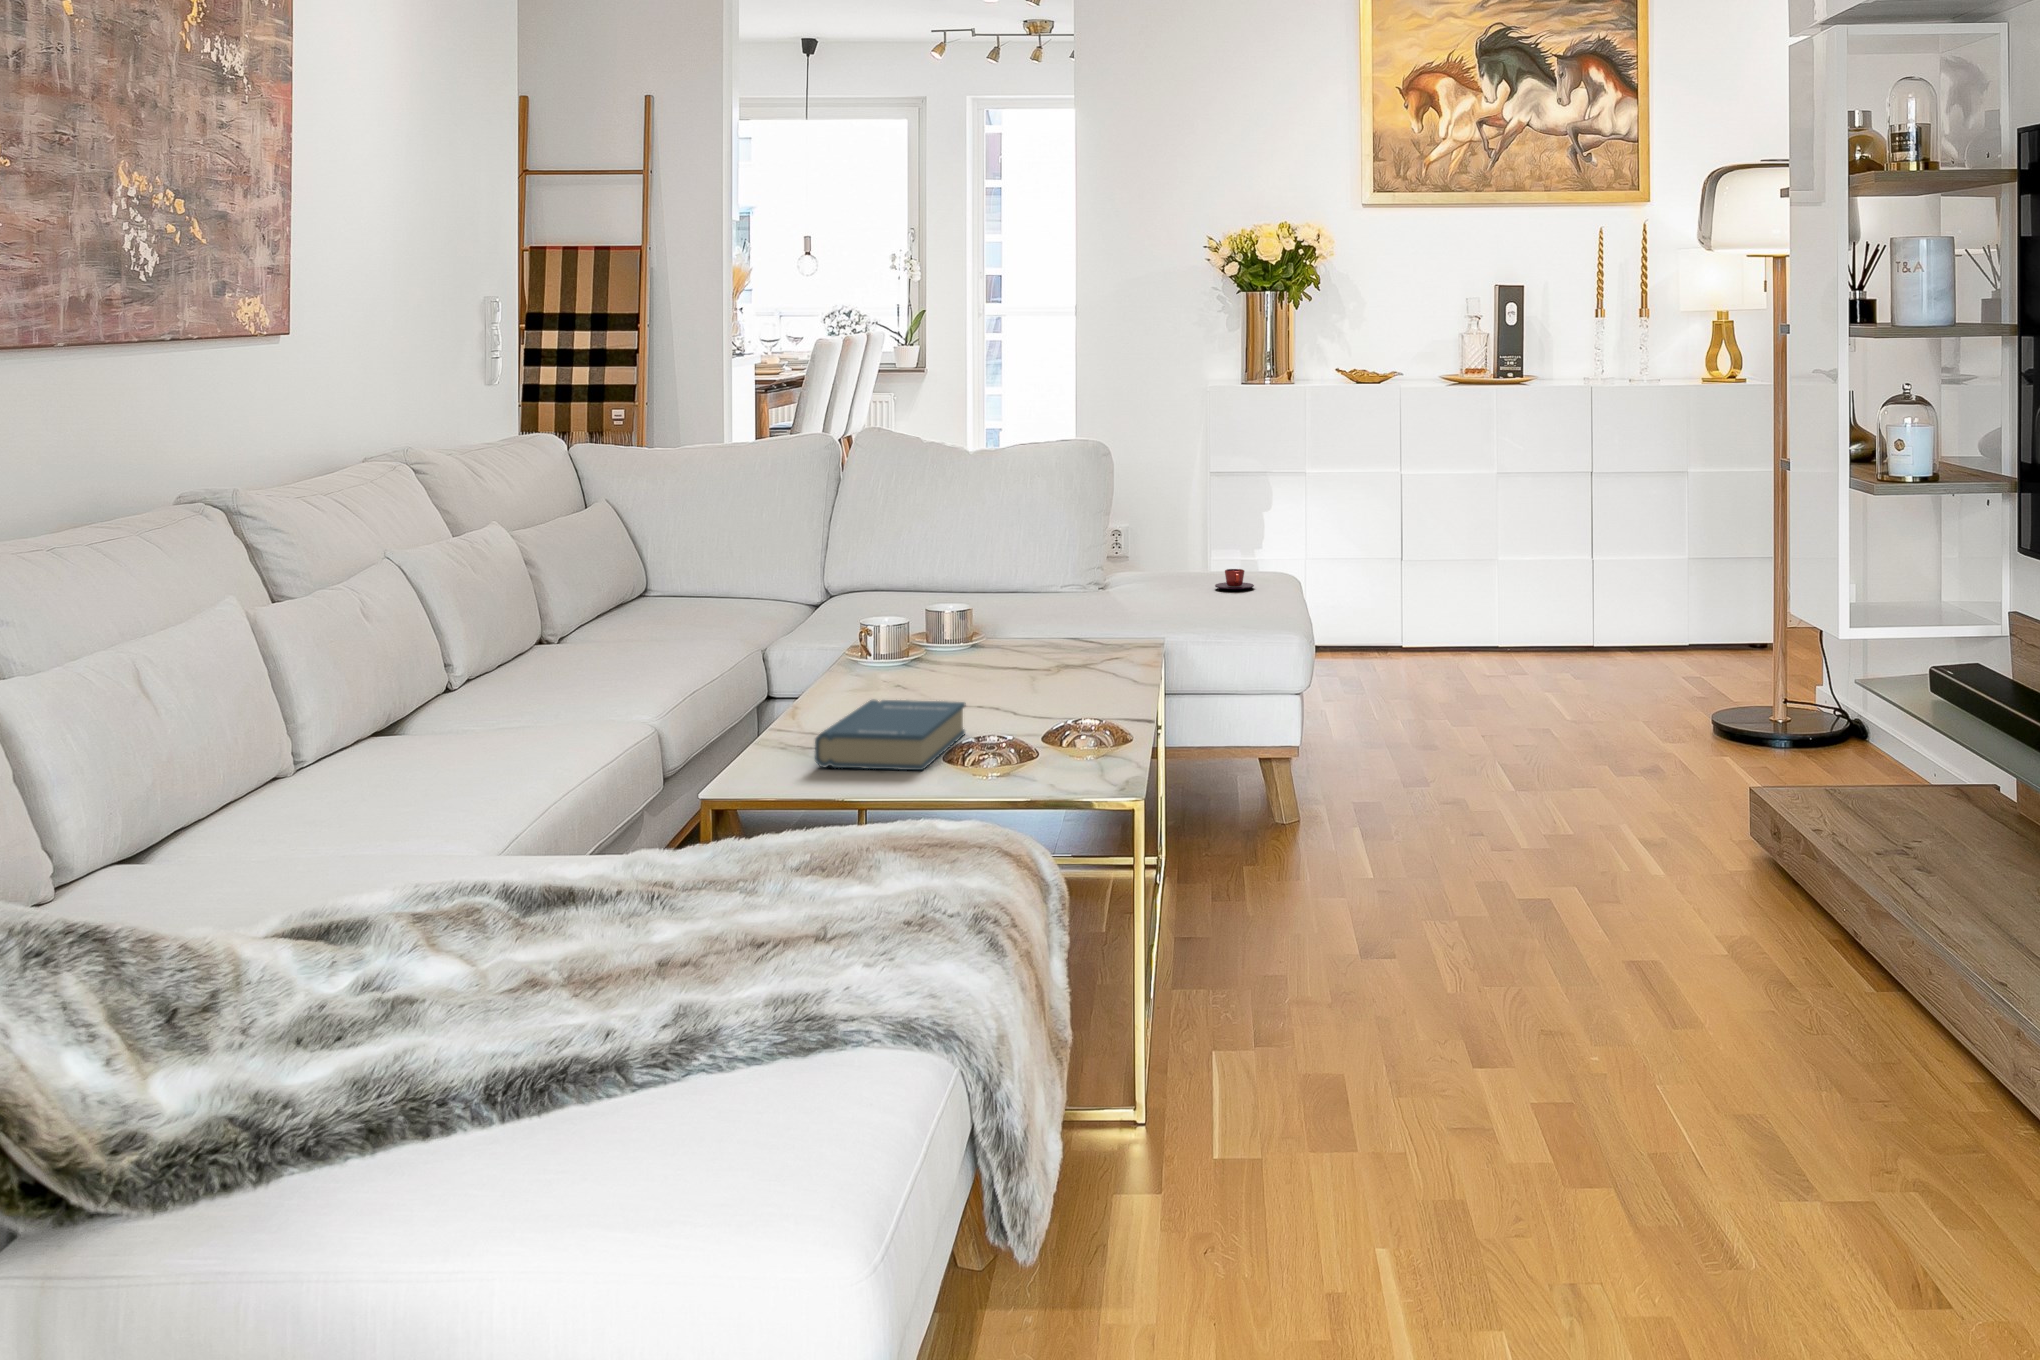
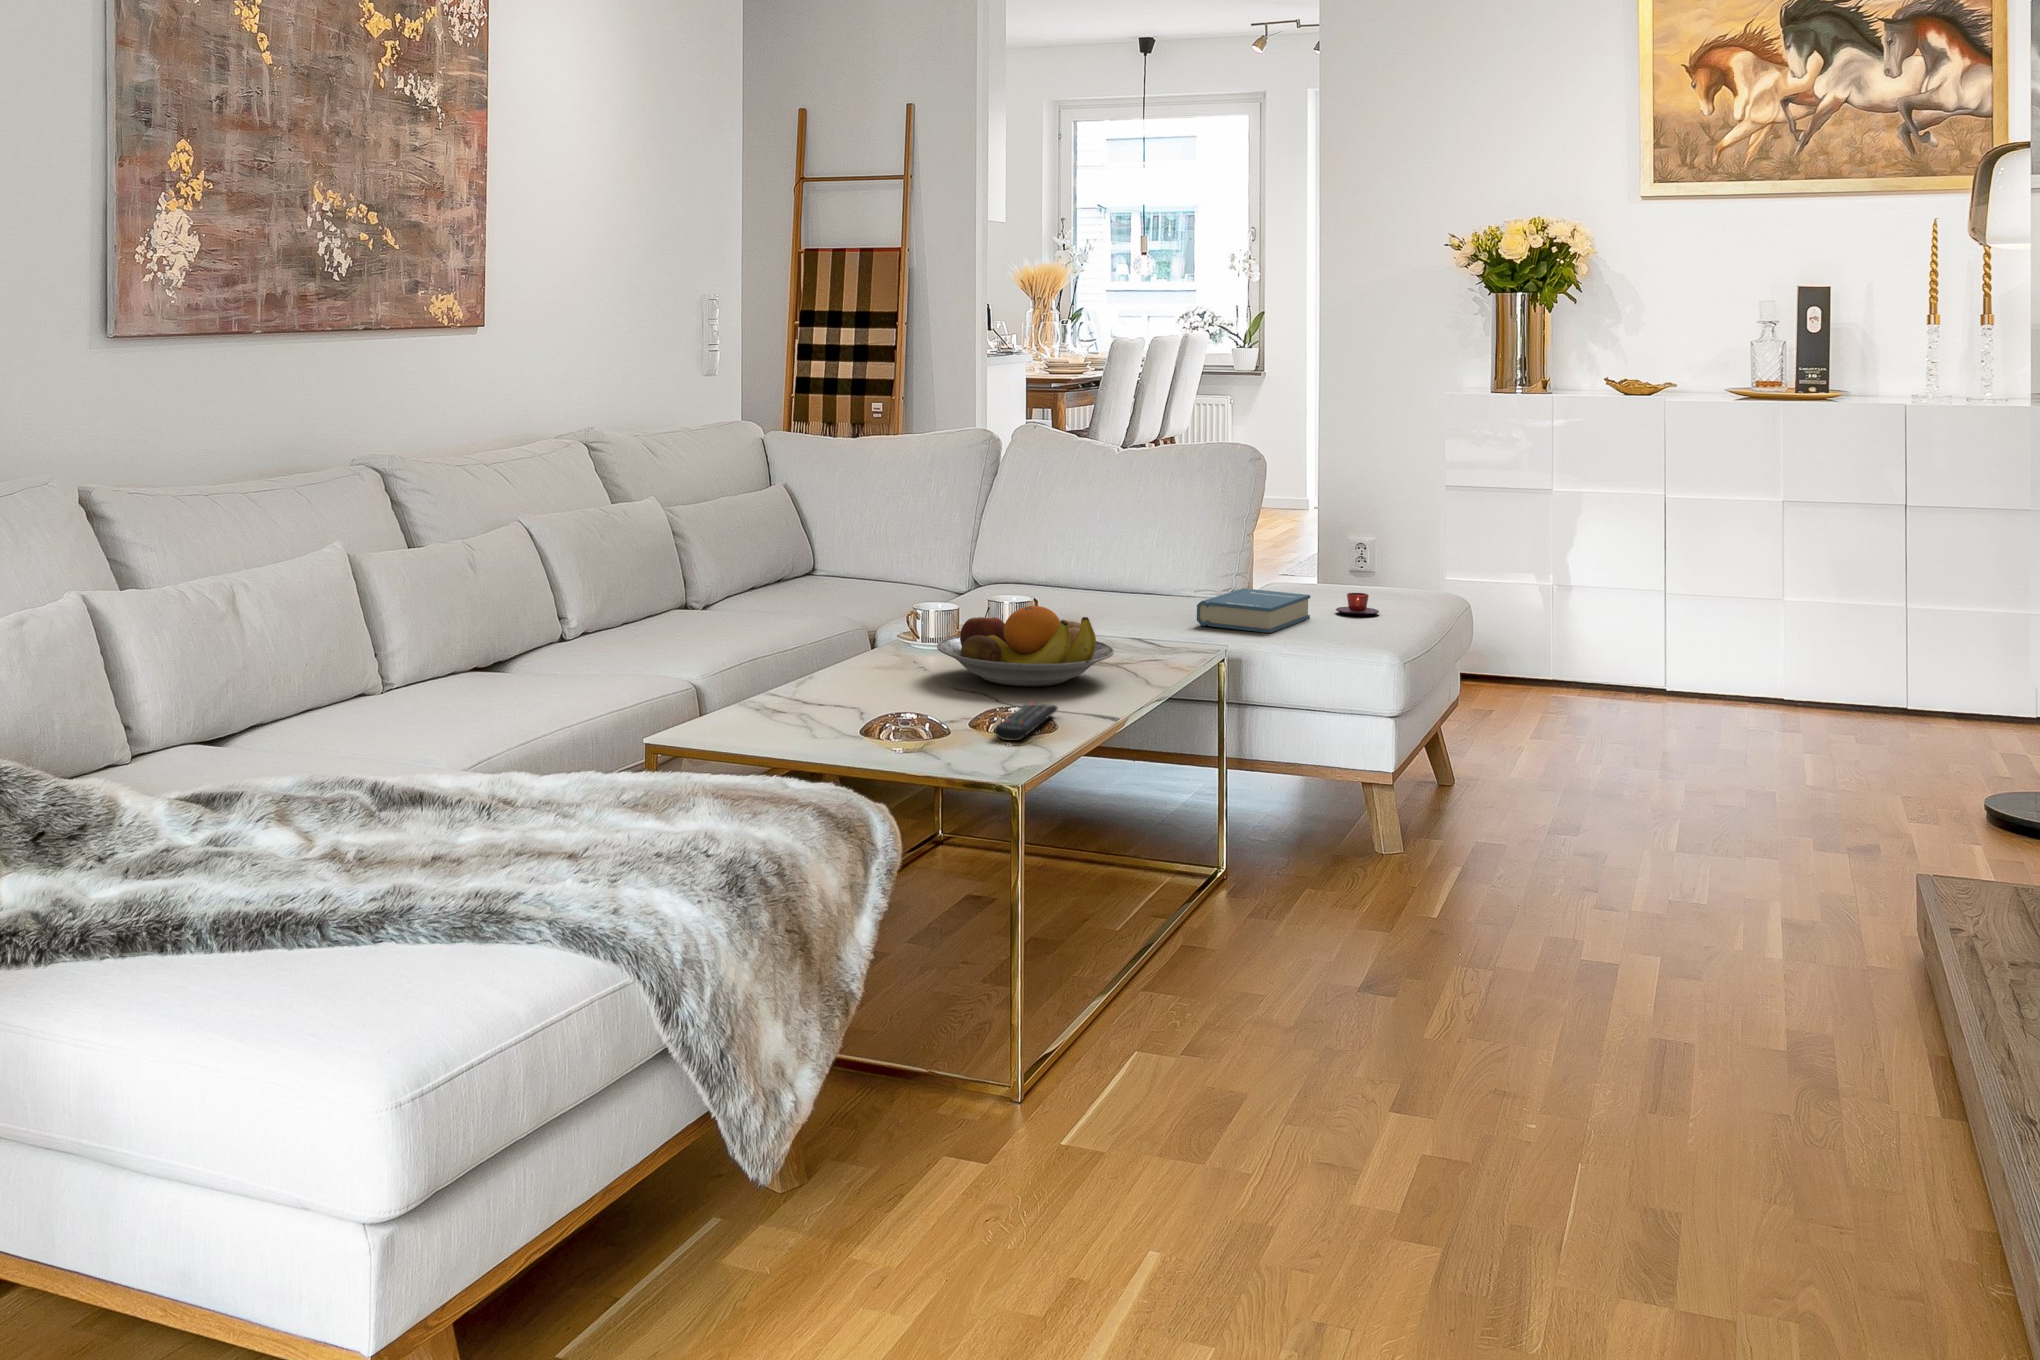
fruit bowl: none [925,606,1106,689] -> present [937,606,1114,686]
hardback book: present [815,699,966,770] -> present [1197,588,1310,633]
remote control: none [1065,703,1102,744] -> present [994,703,1058,741]

